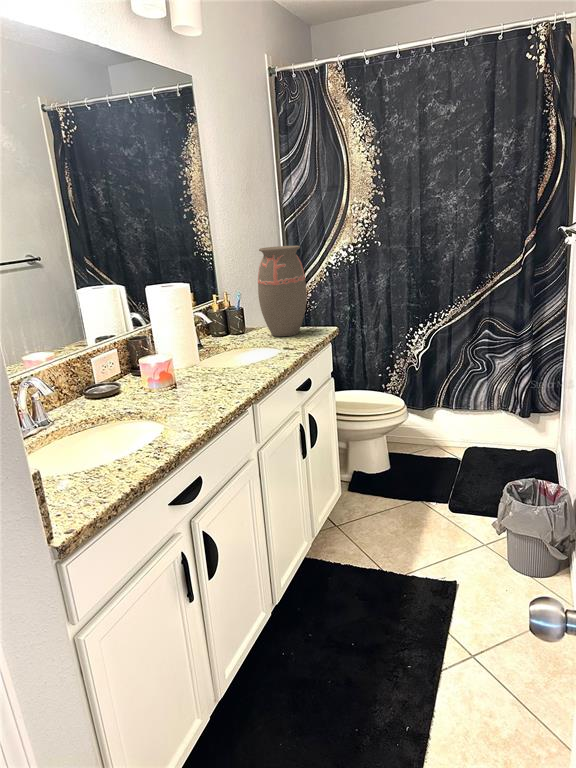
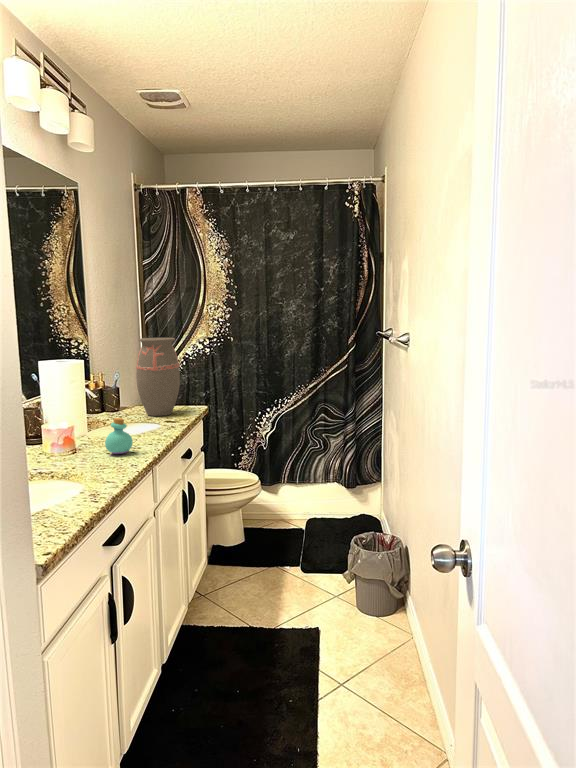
perfume bottle: none [198,345,229,387] -> present [105,418,133,454]

